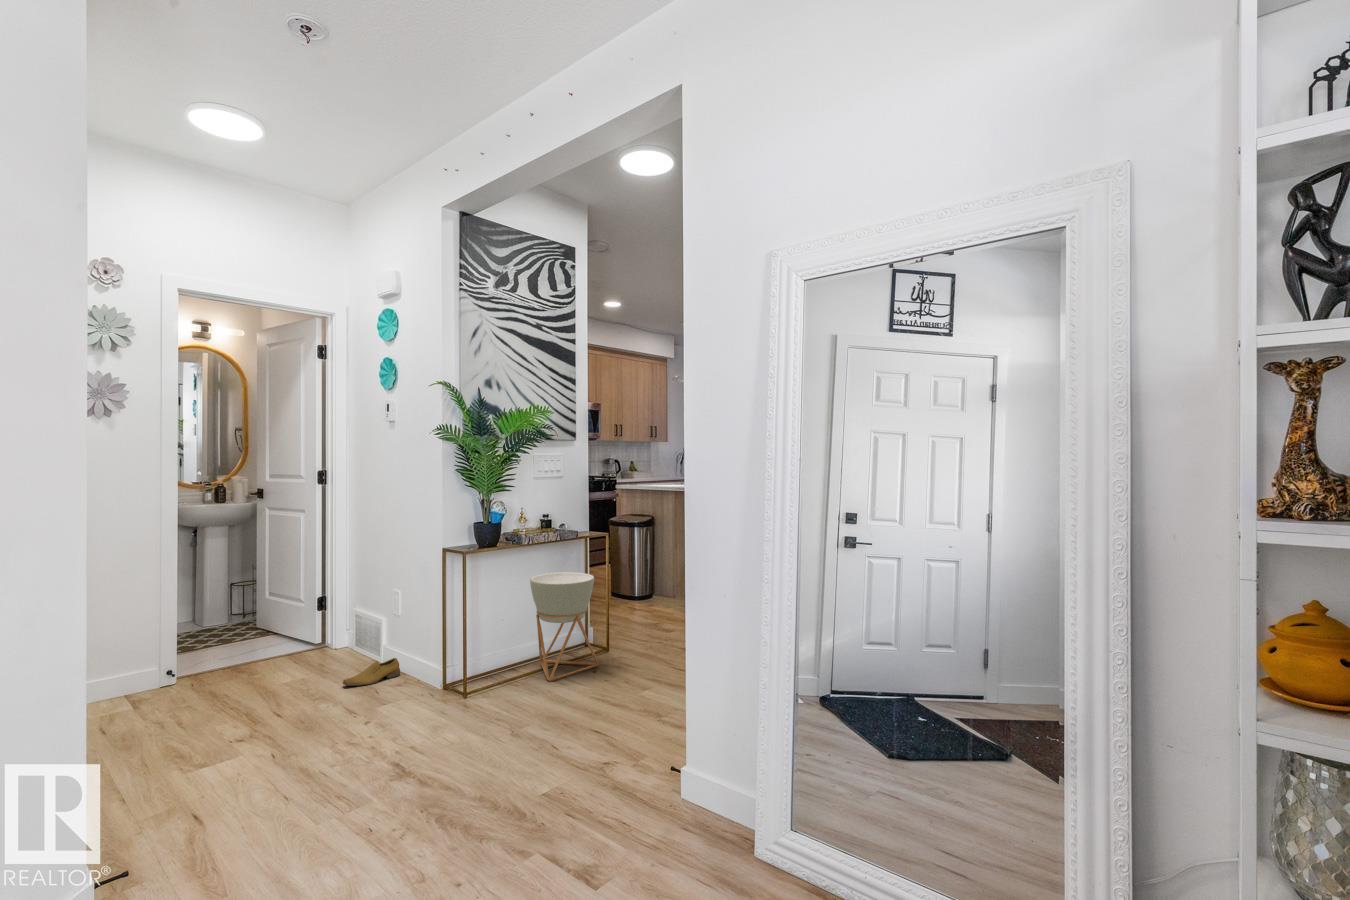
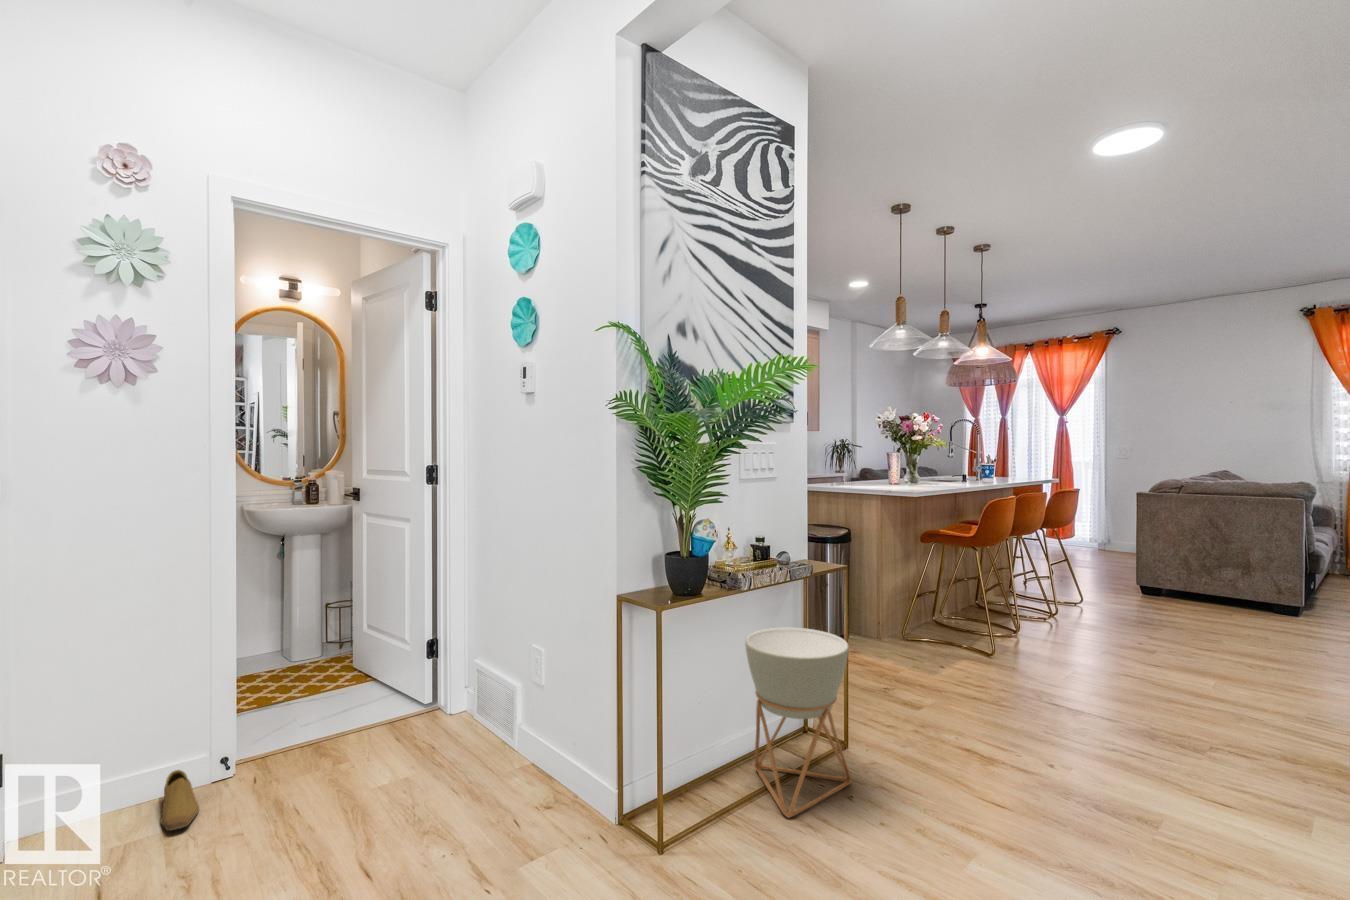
shoe: present [343,658,400,686] -> present [161,770,199,831]

